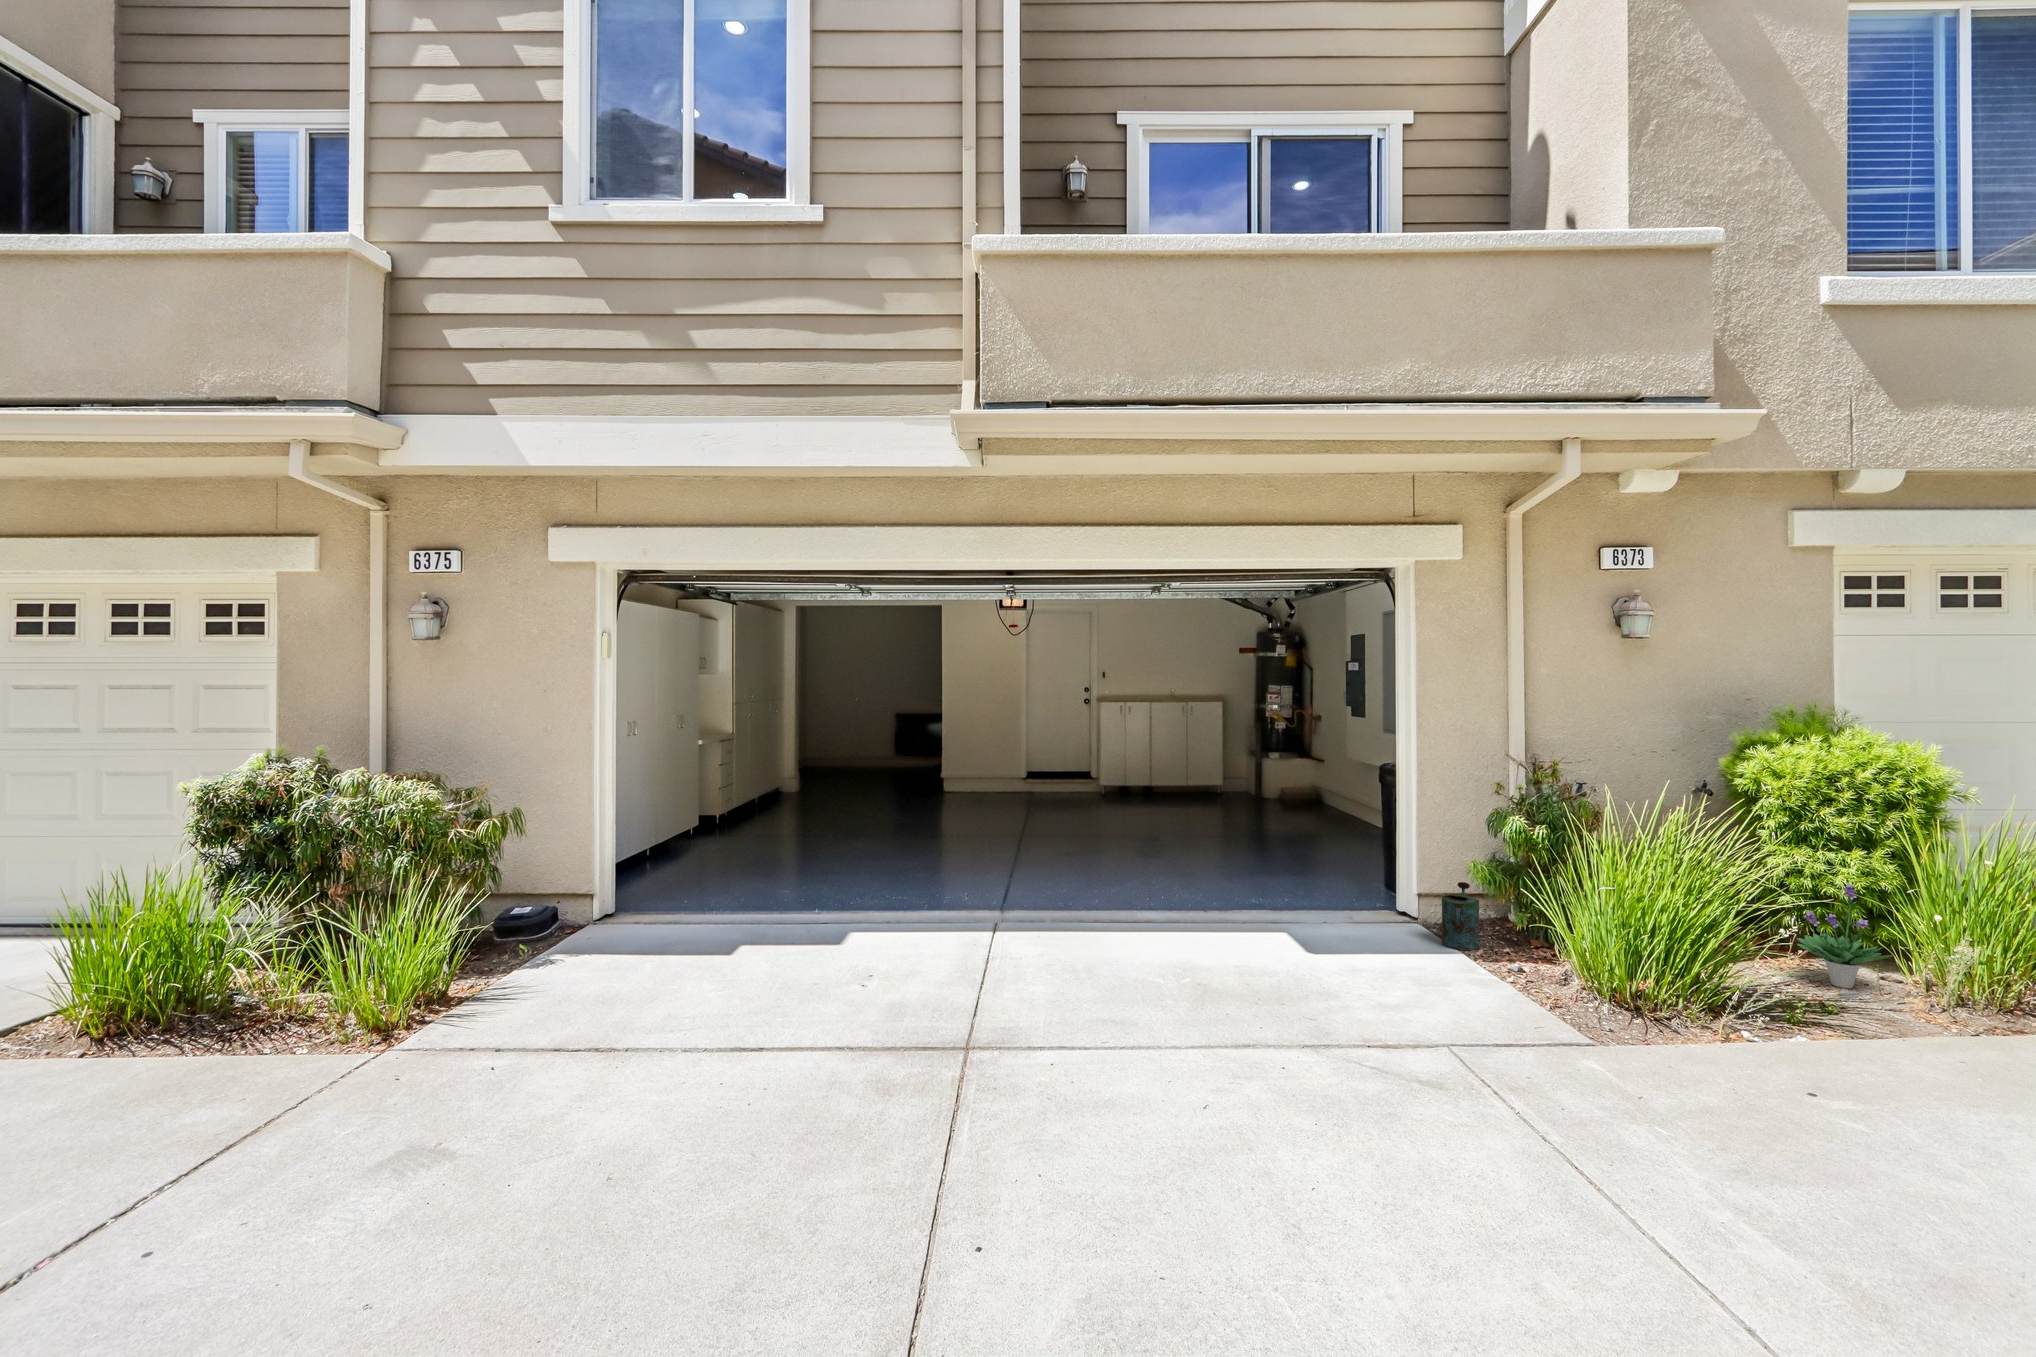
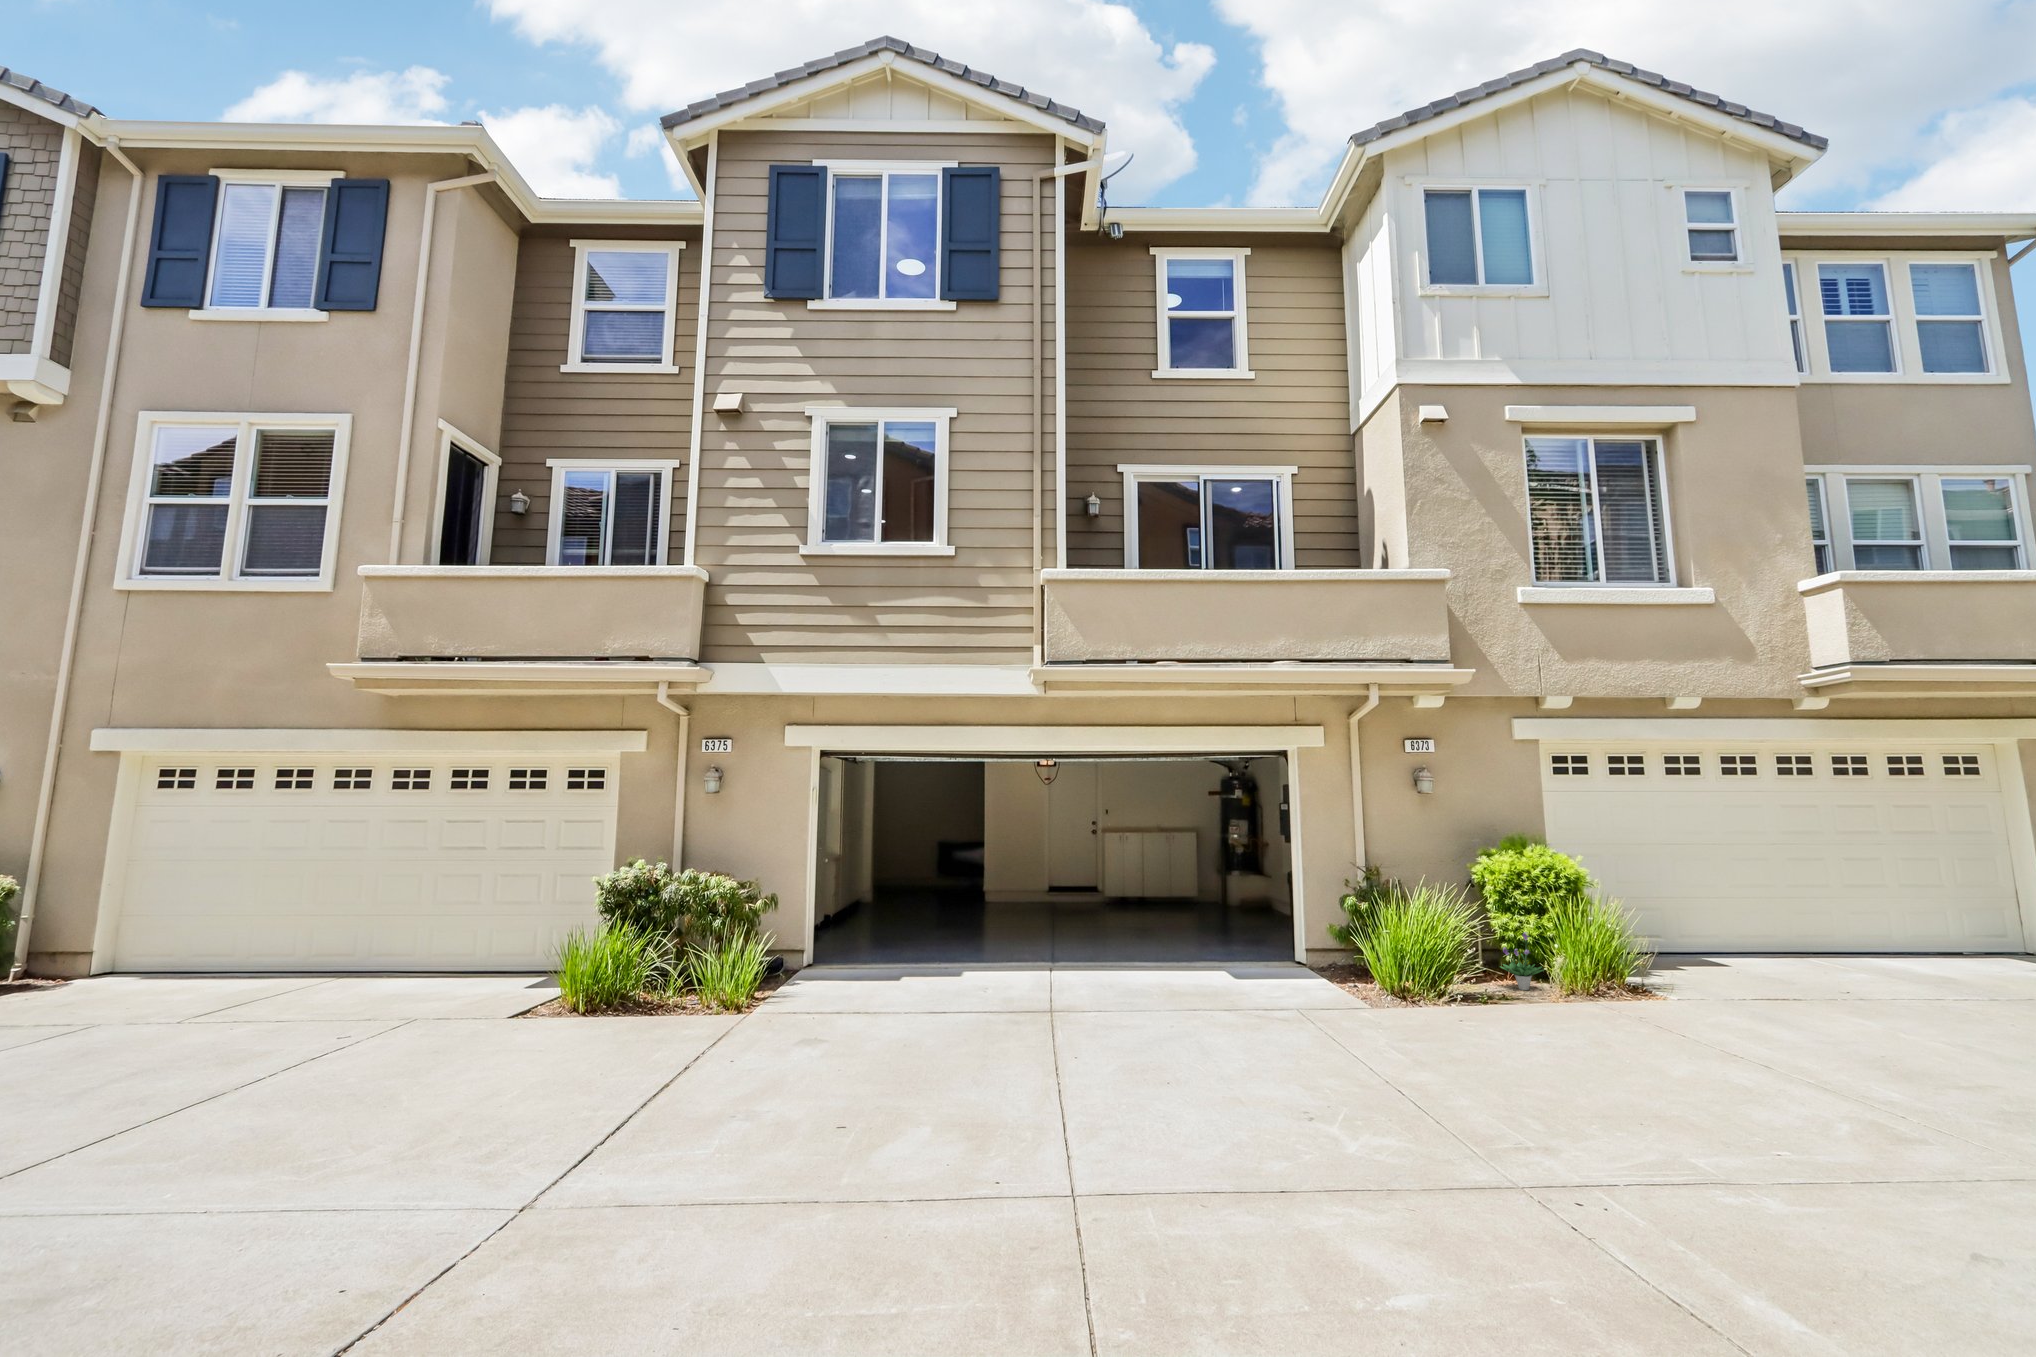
watering can: present [1442,882,1479,950] -> none [1315,941,1337,978]

